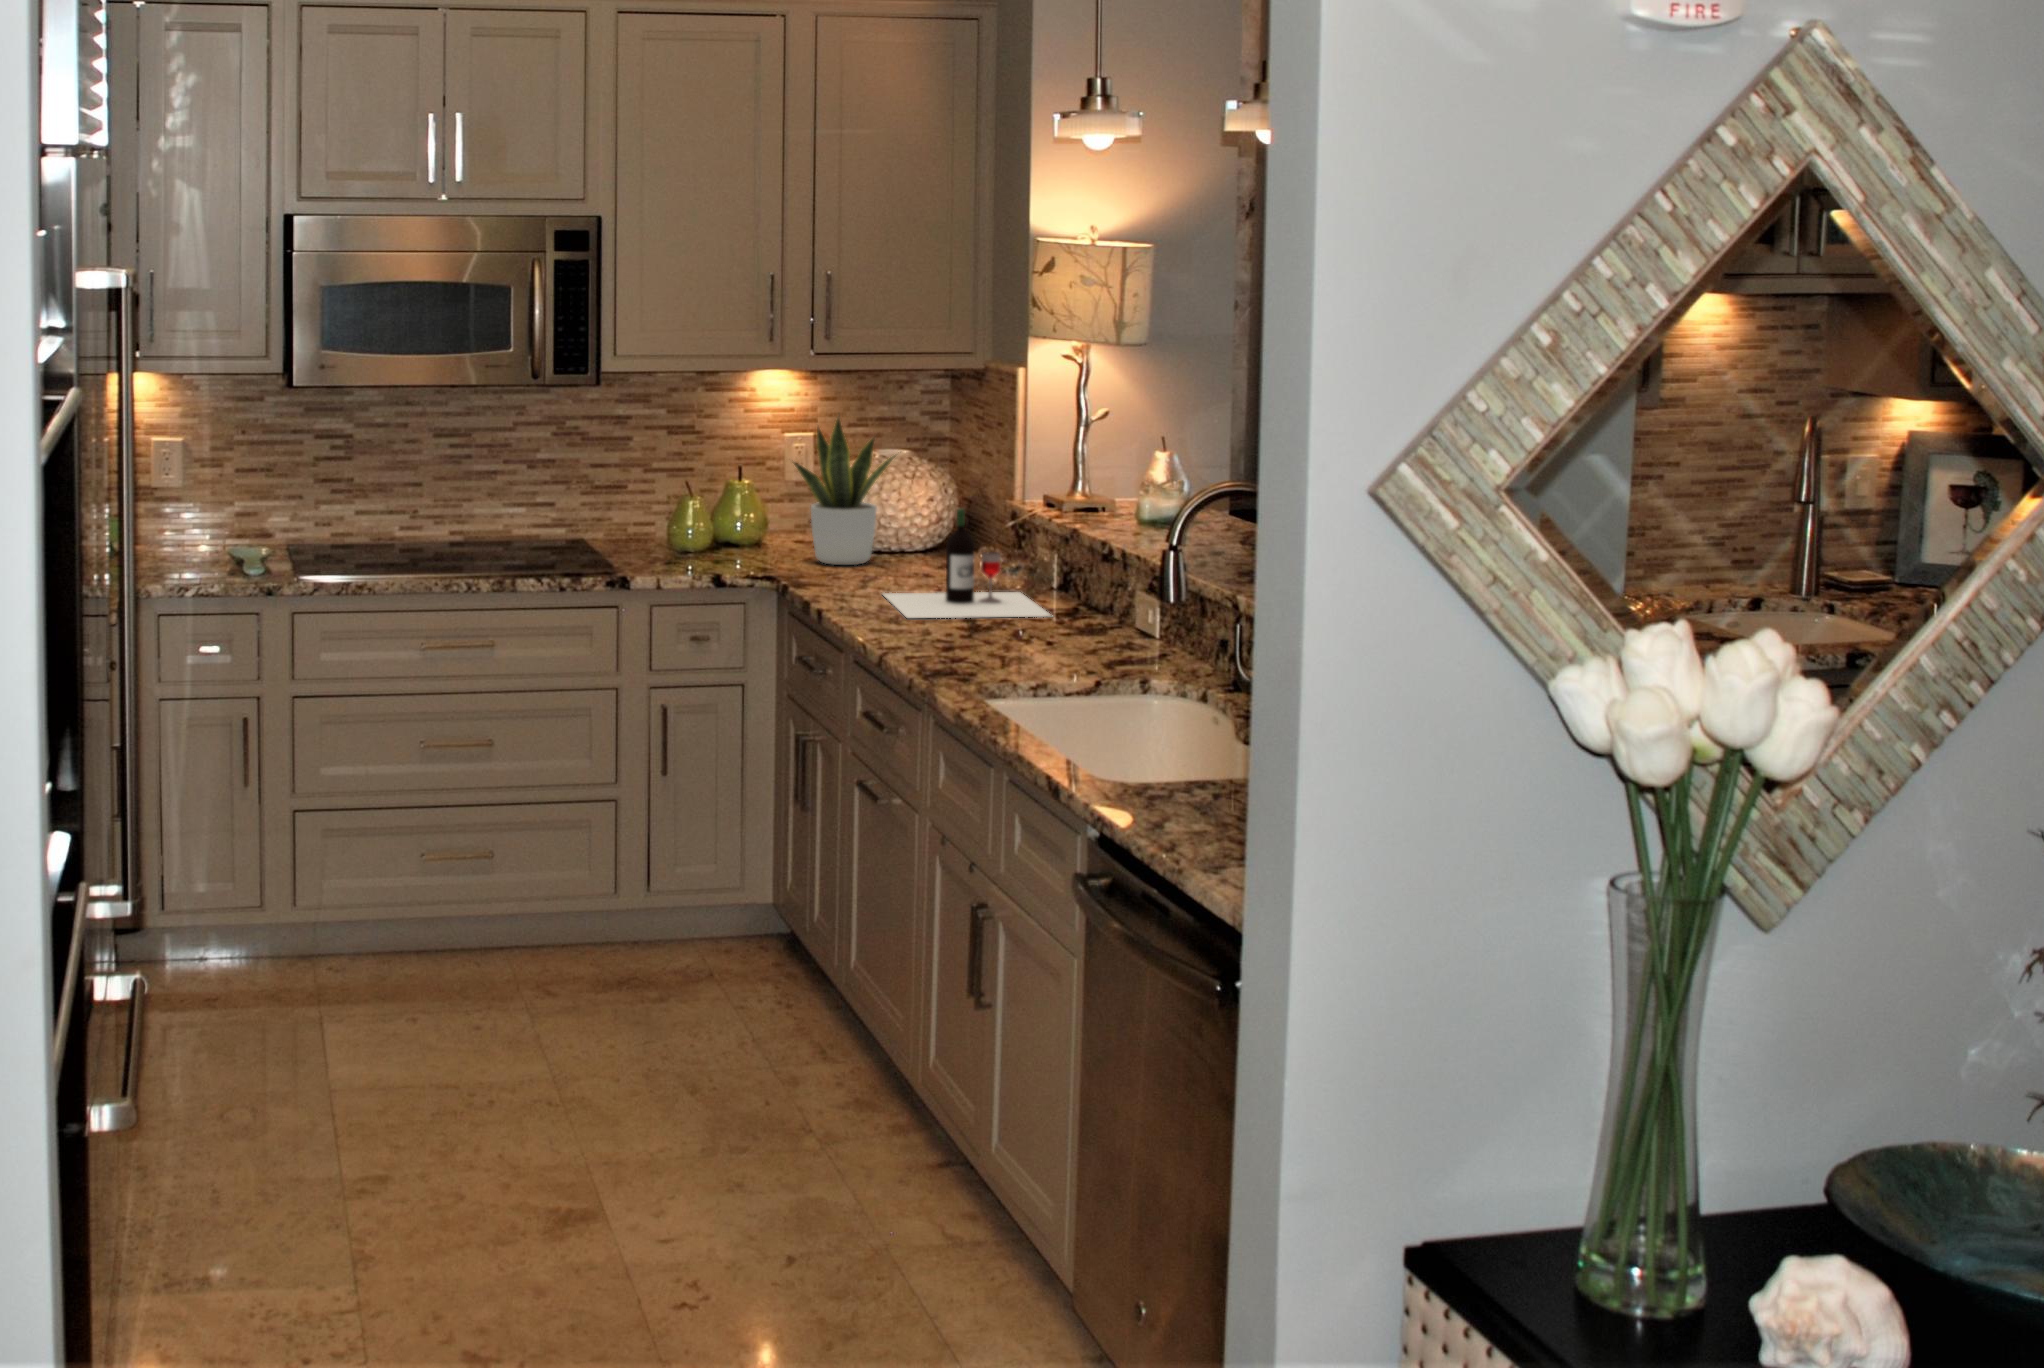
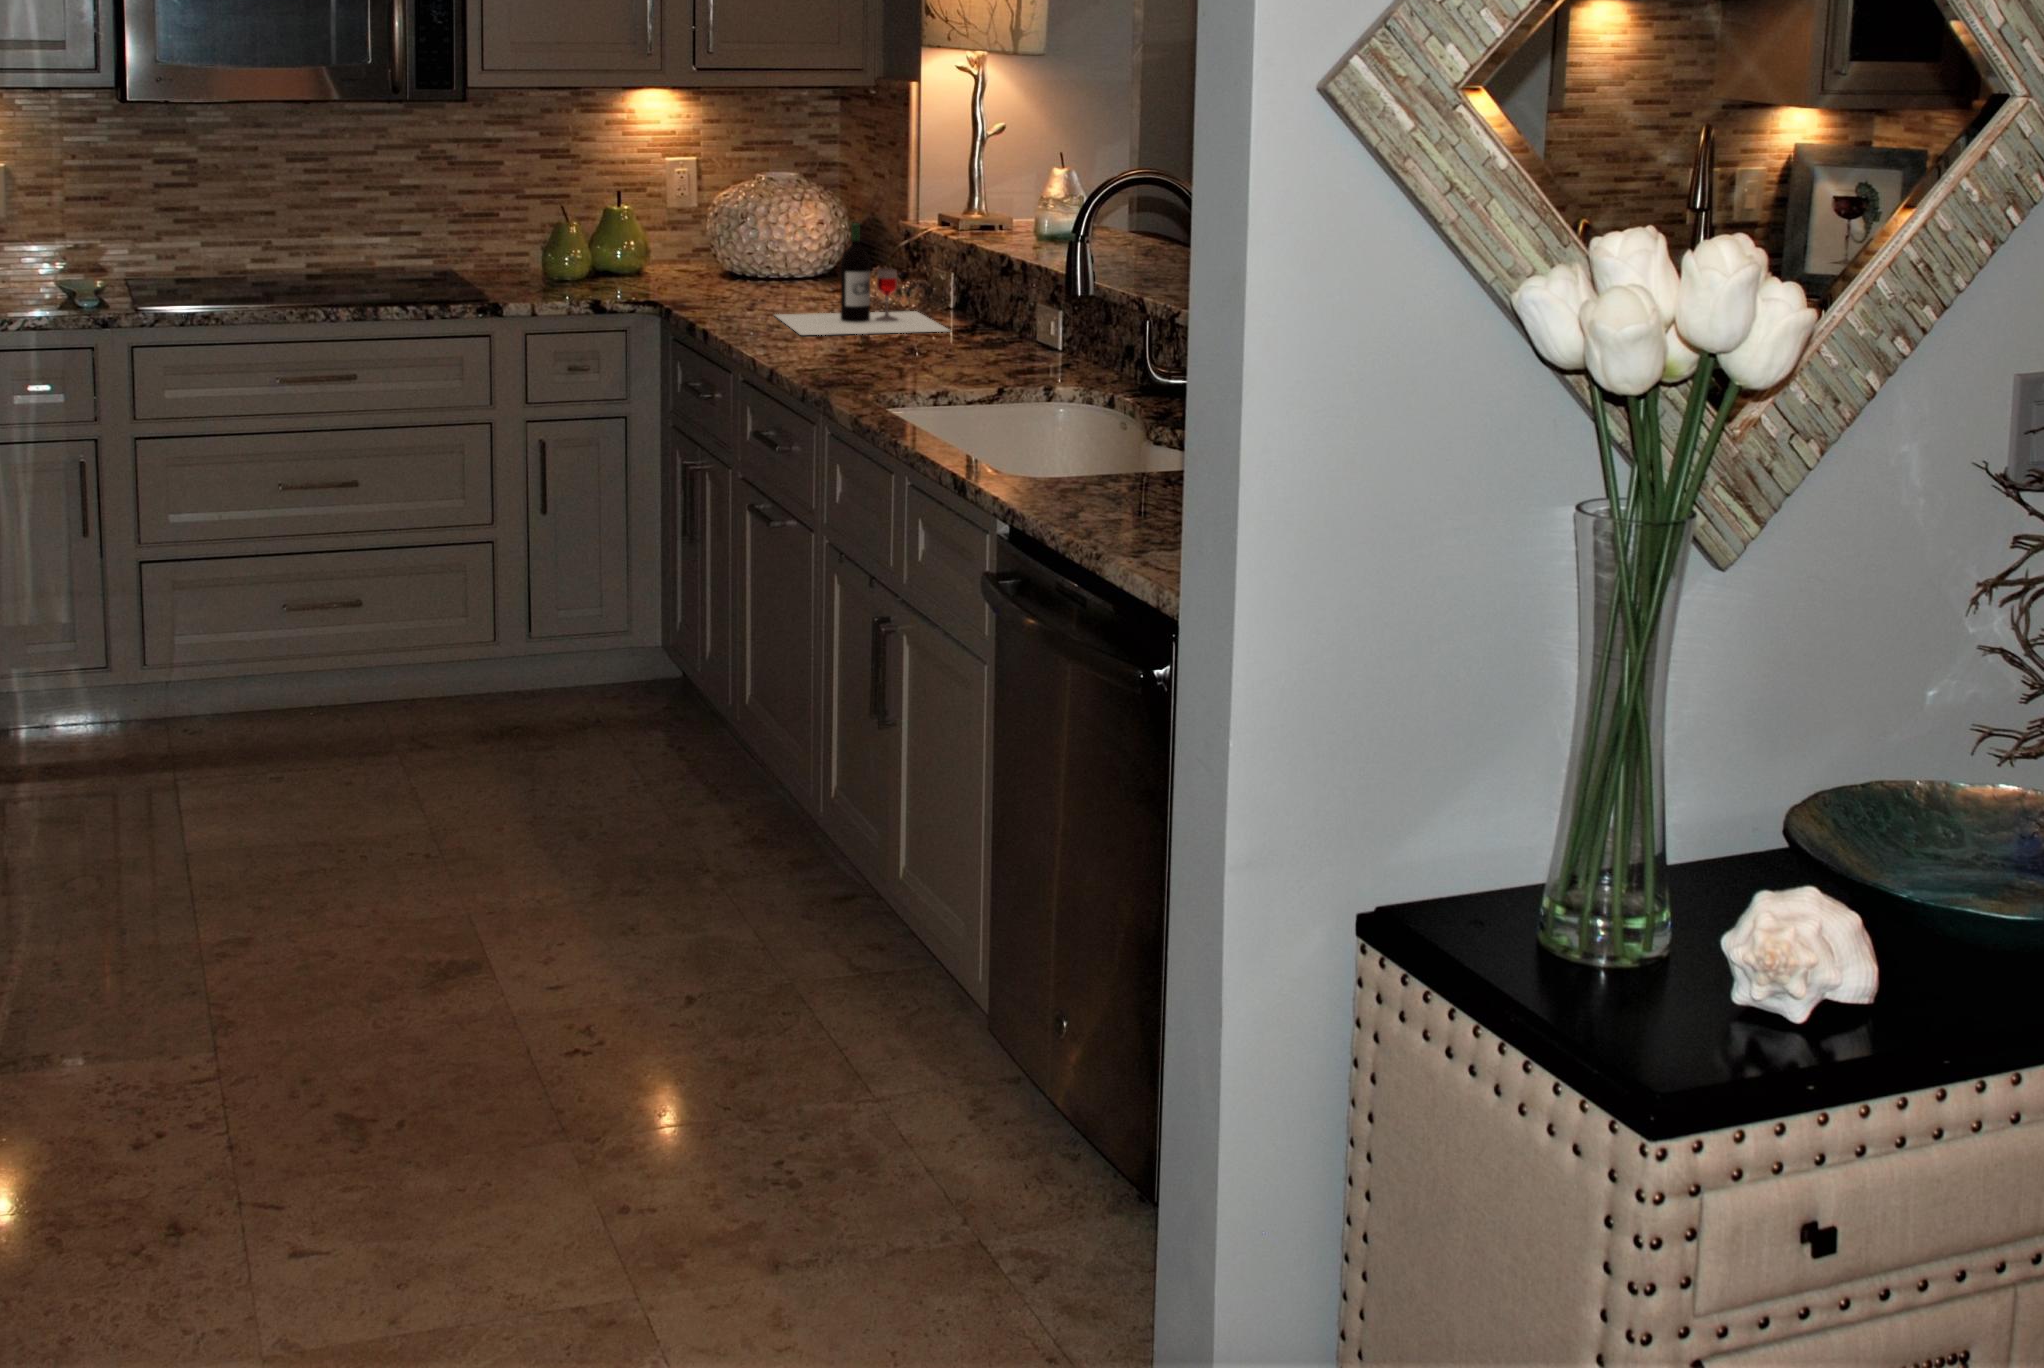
potted plant: present [792,418,895,565] -> none [674,129,794,291]

